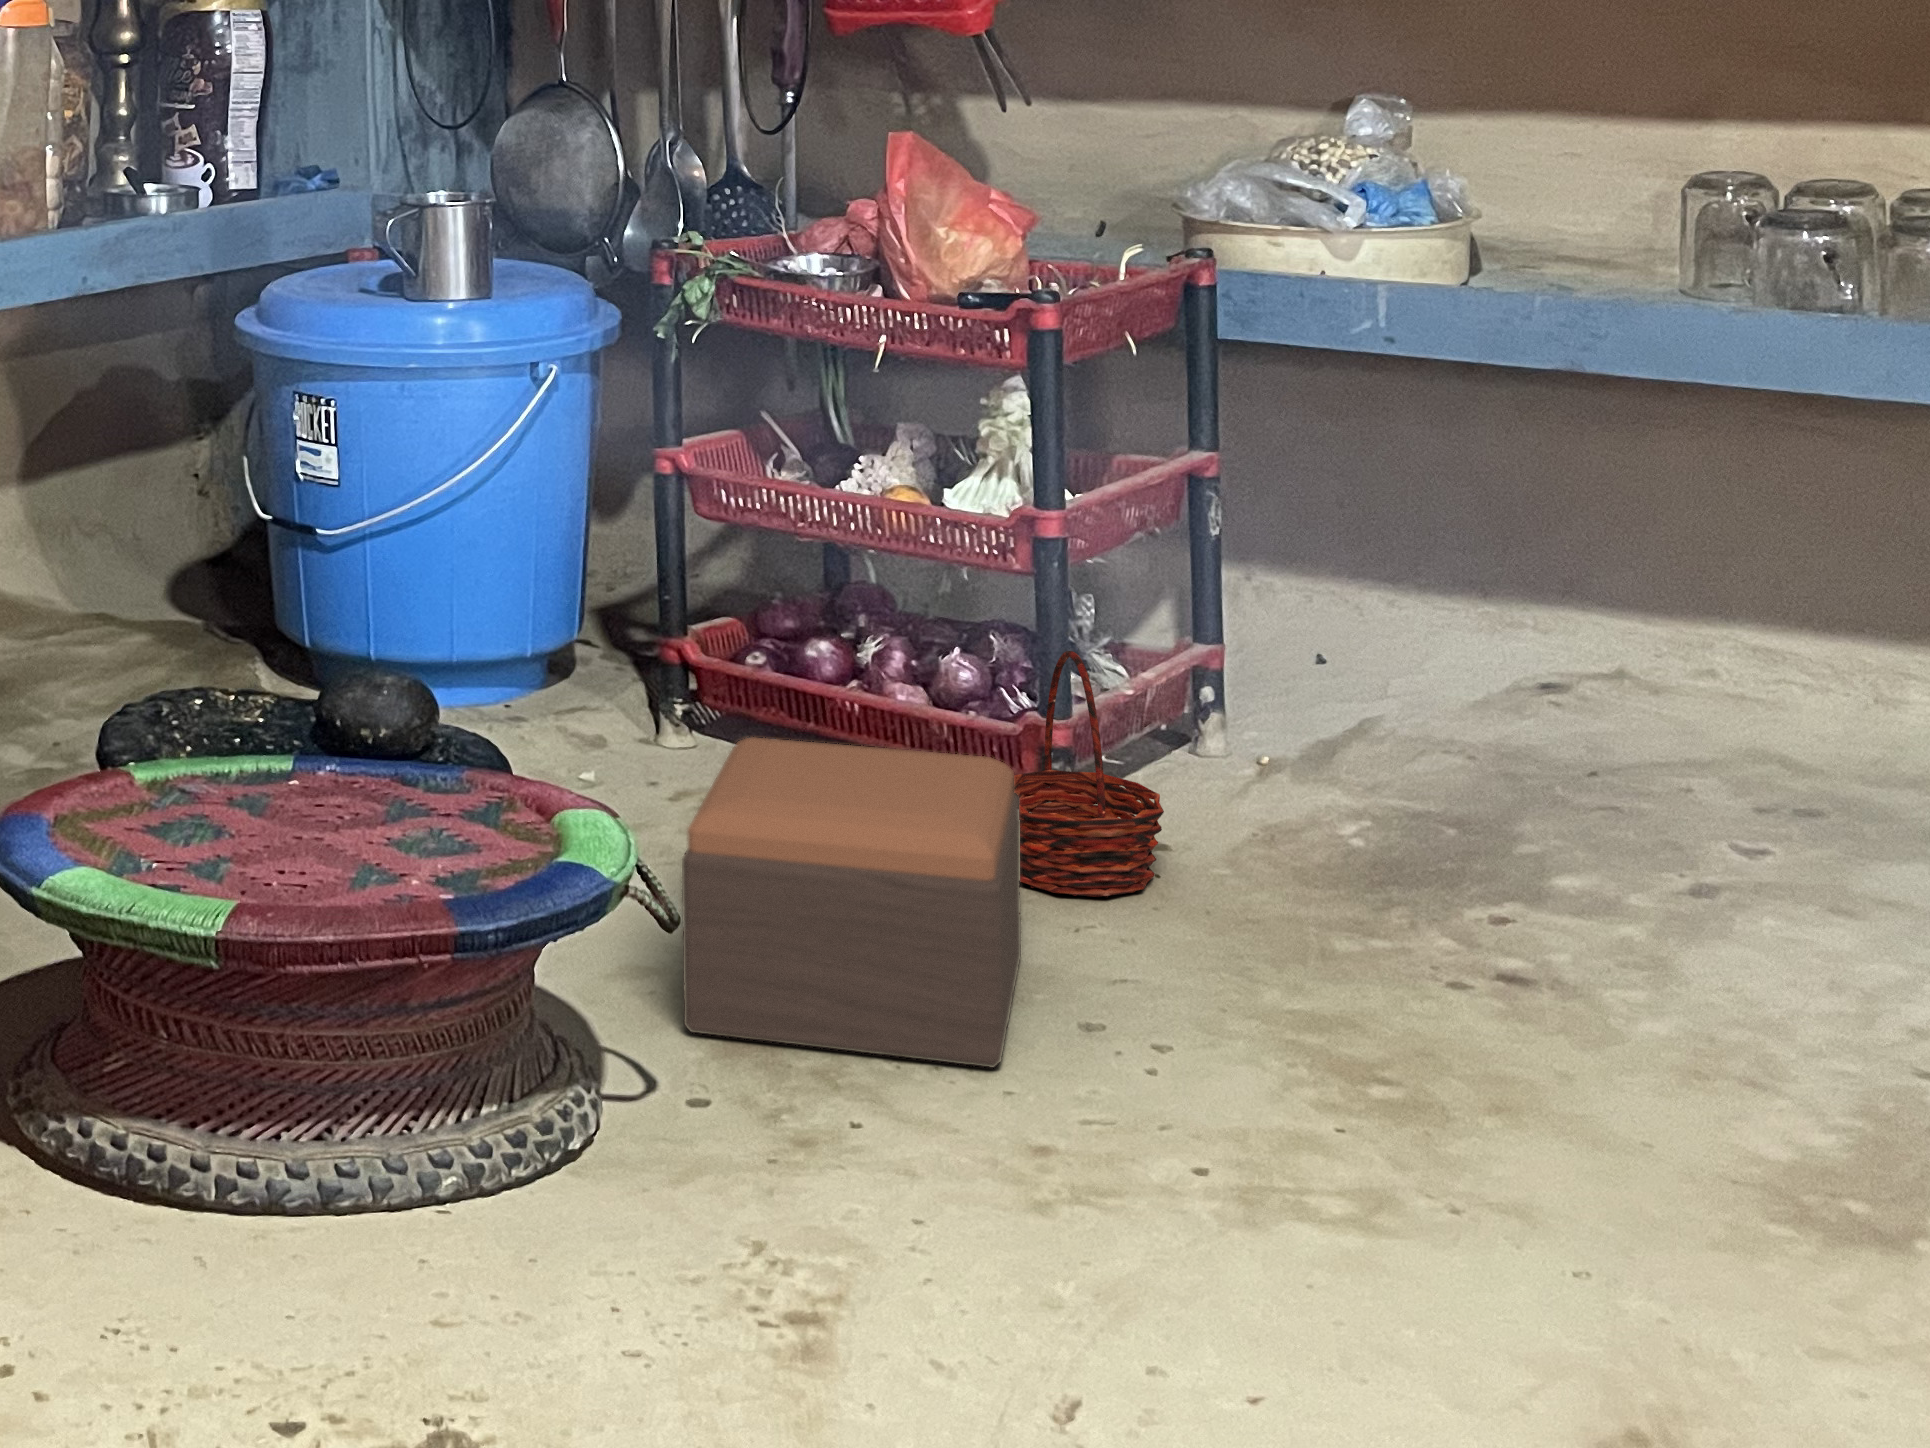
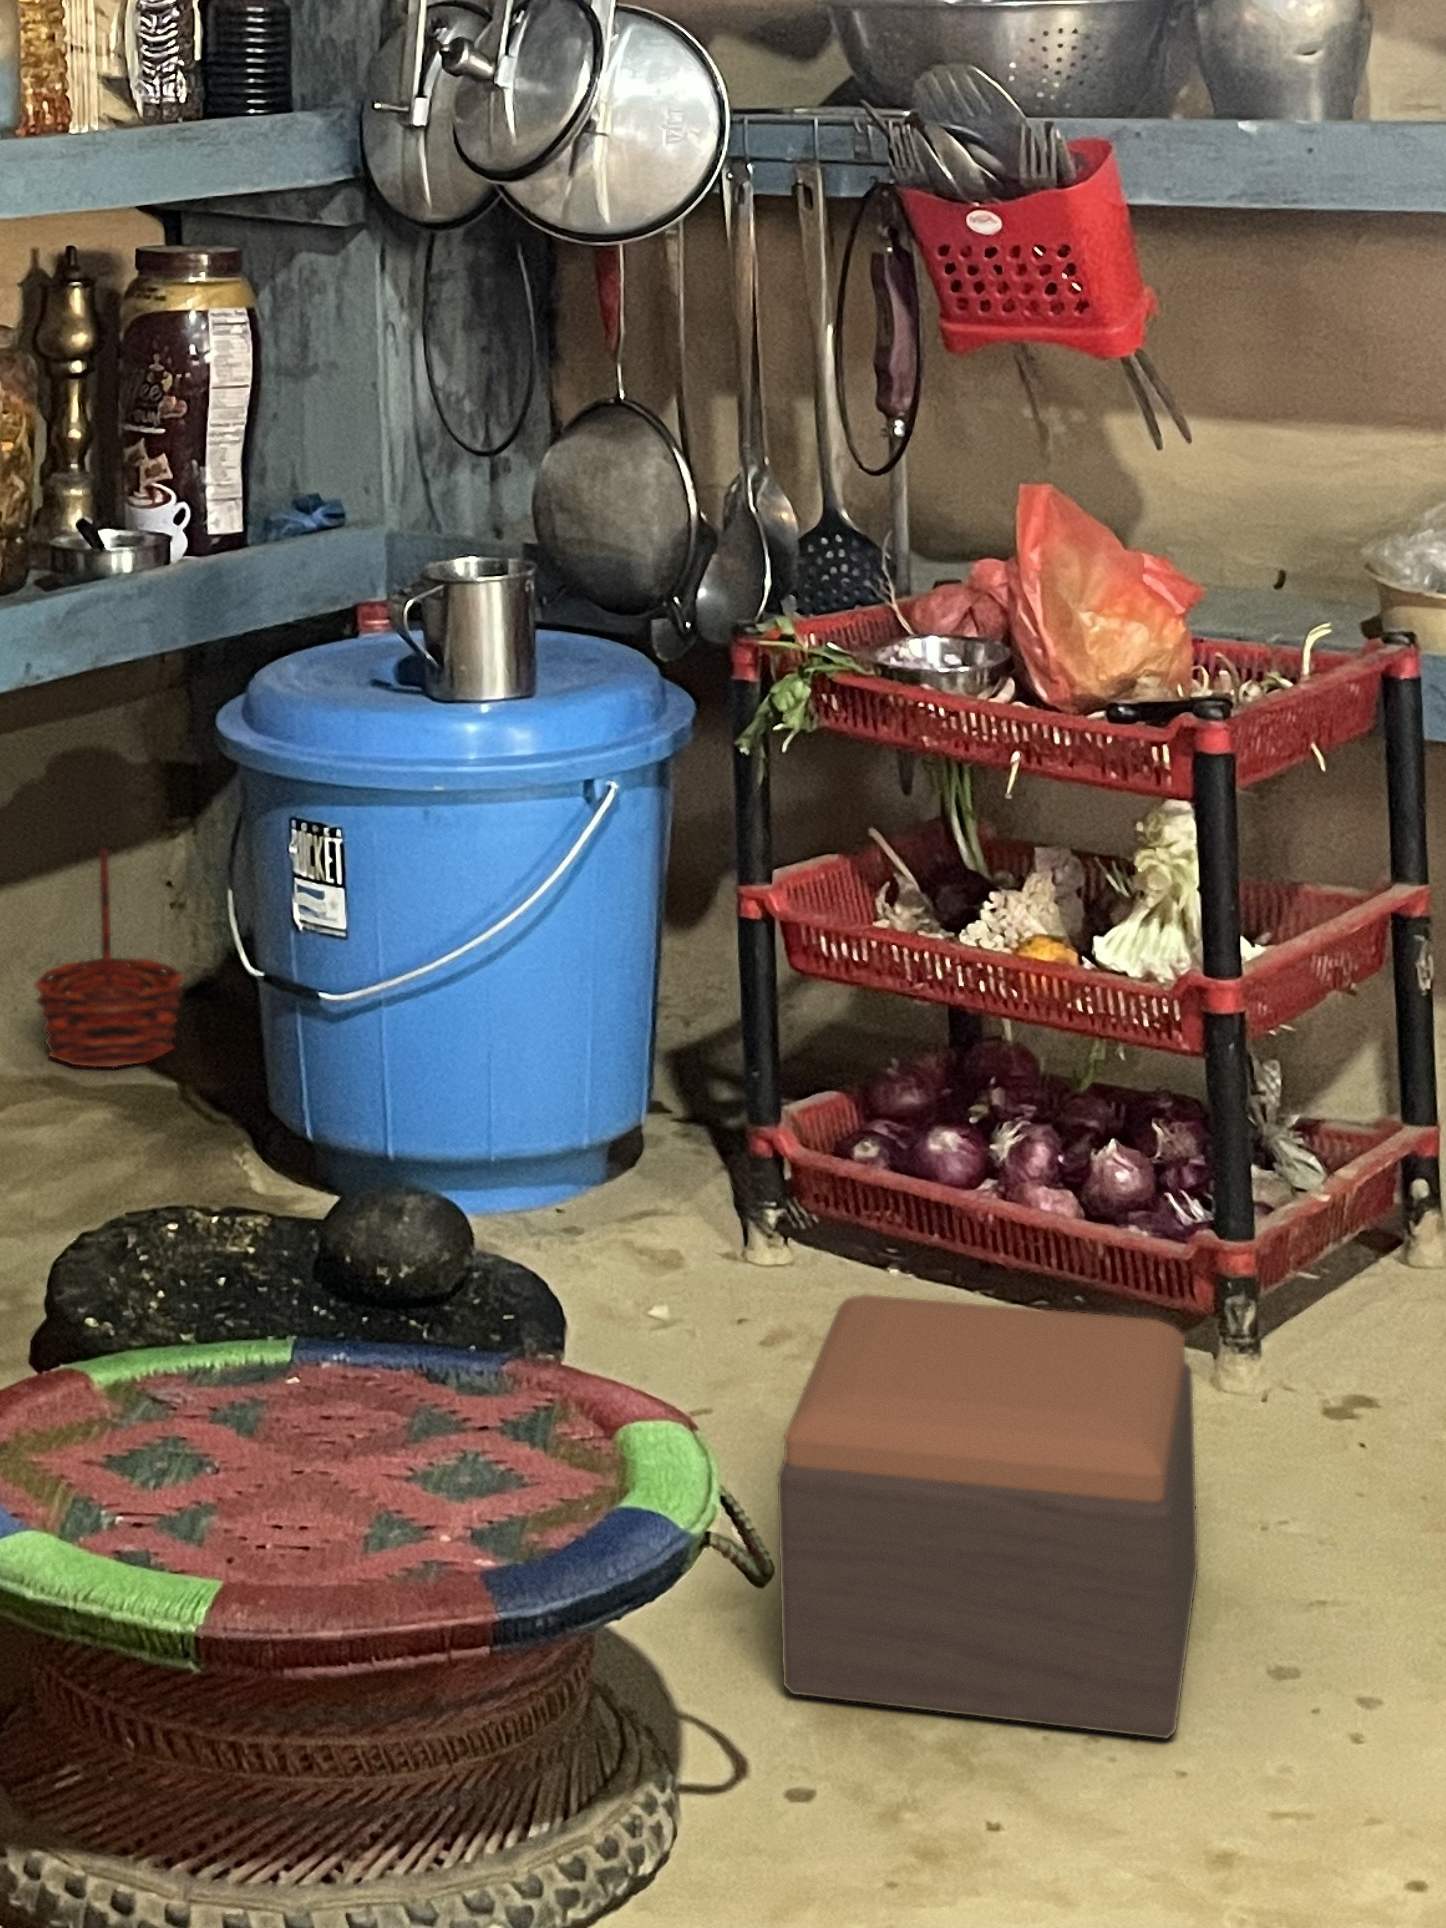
basket: present [1014,651,1164,898] -> present [34,849,183,1067]

